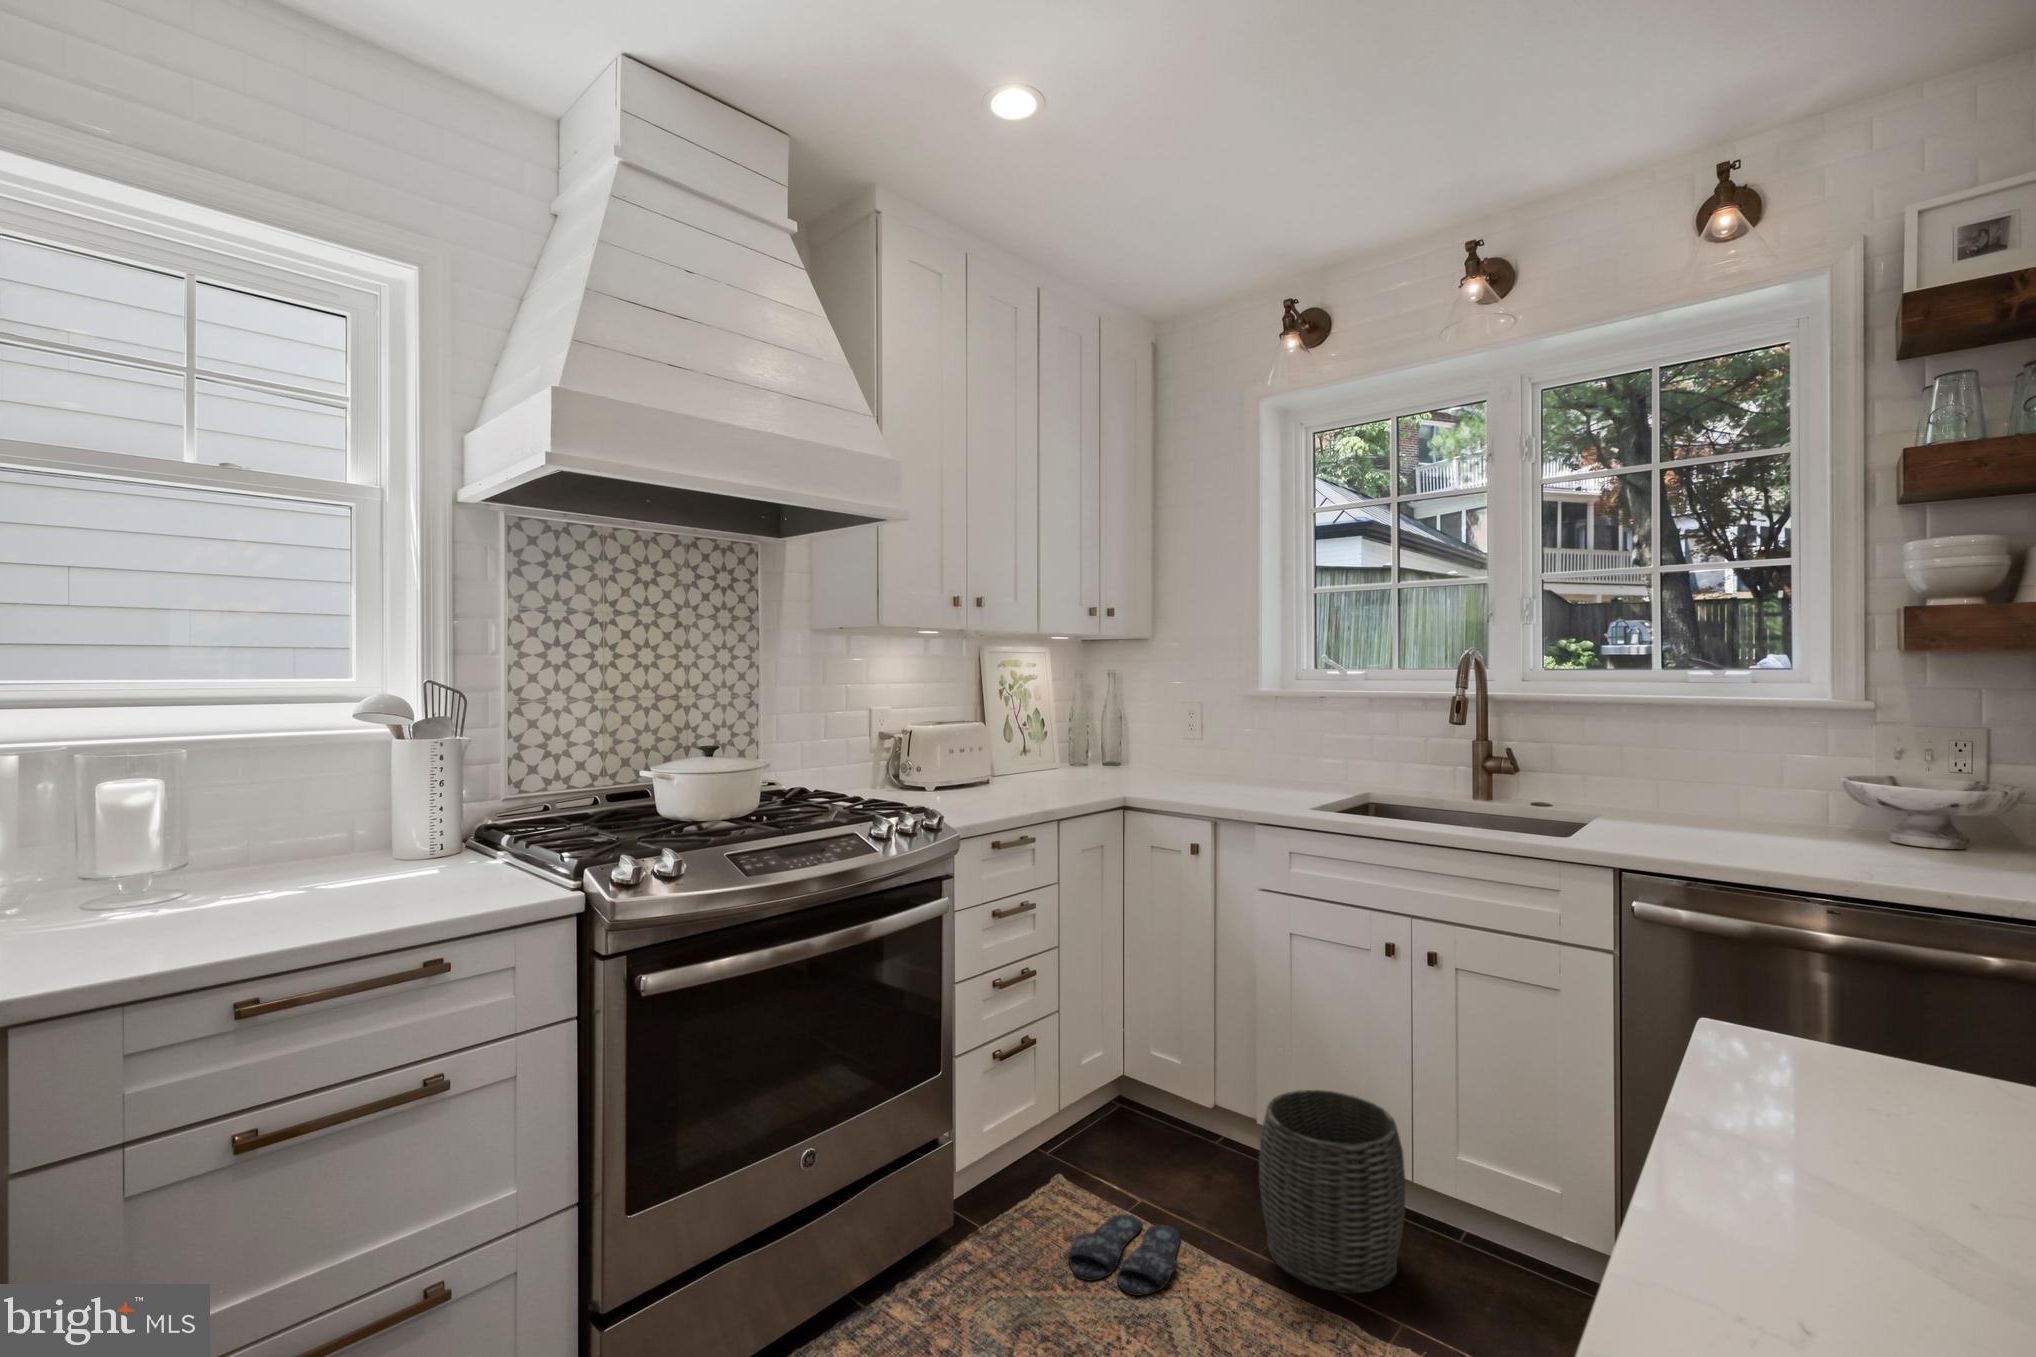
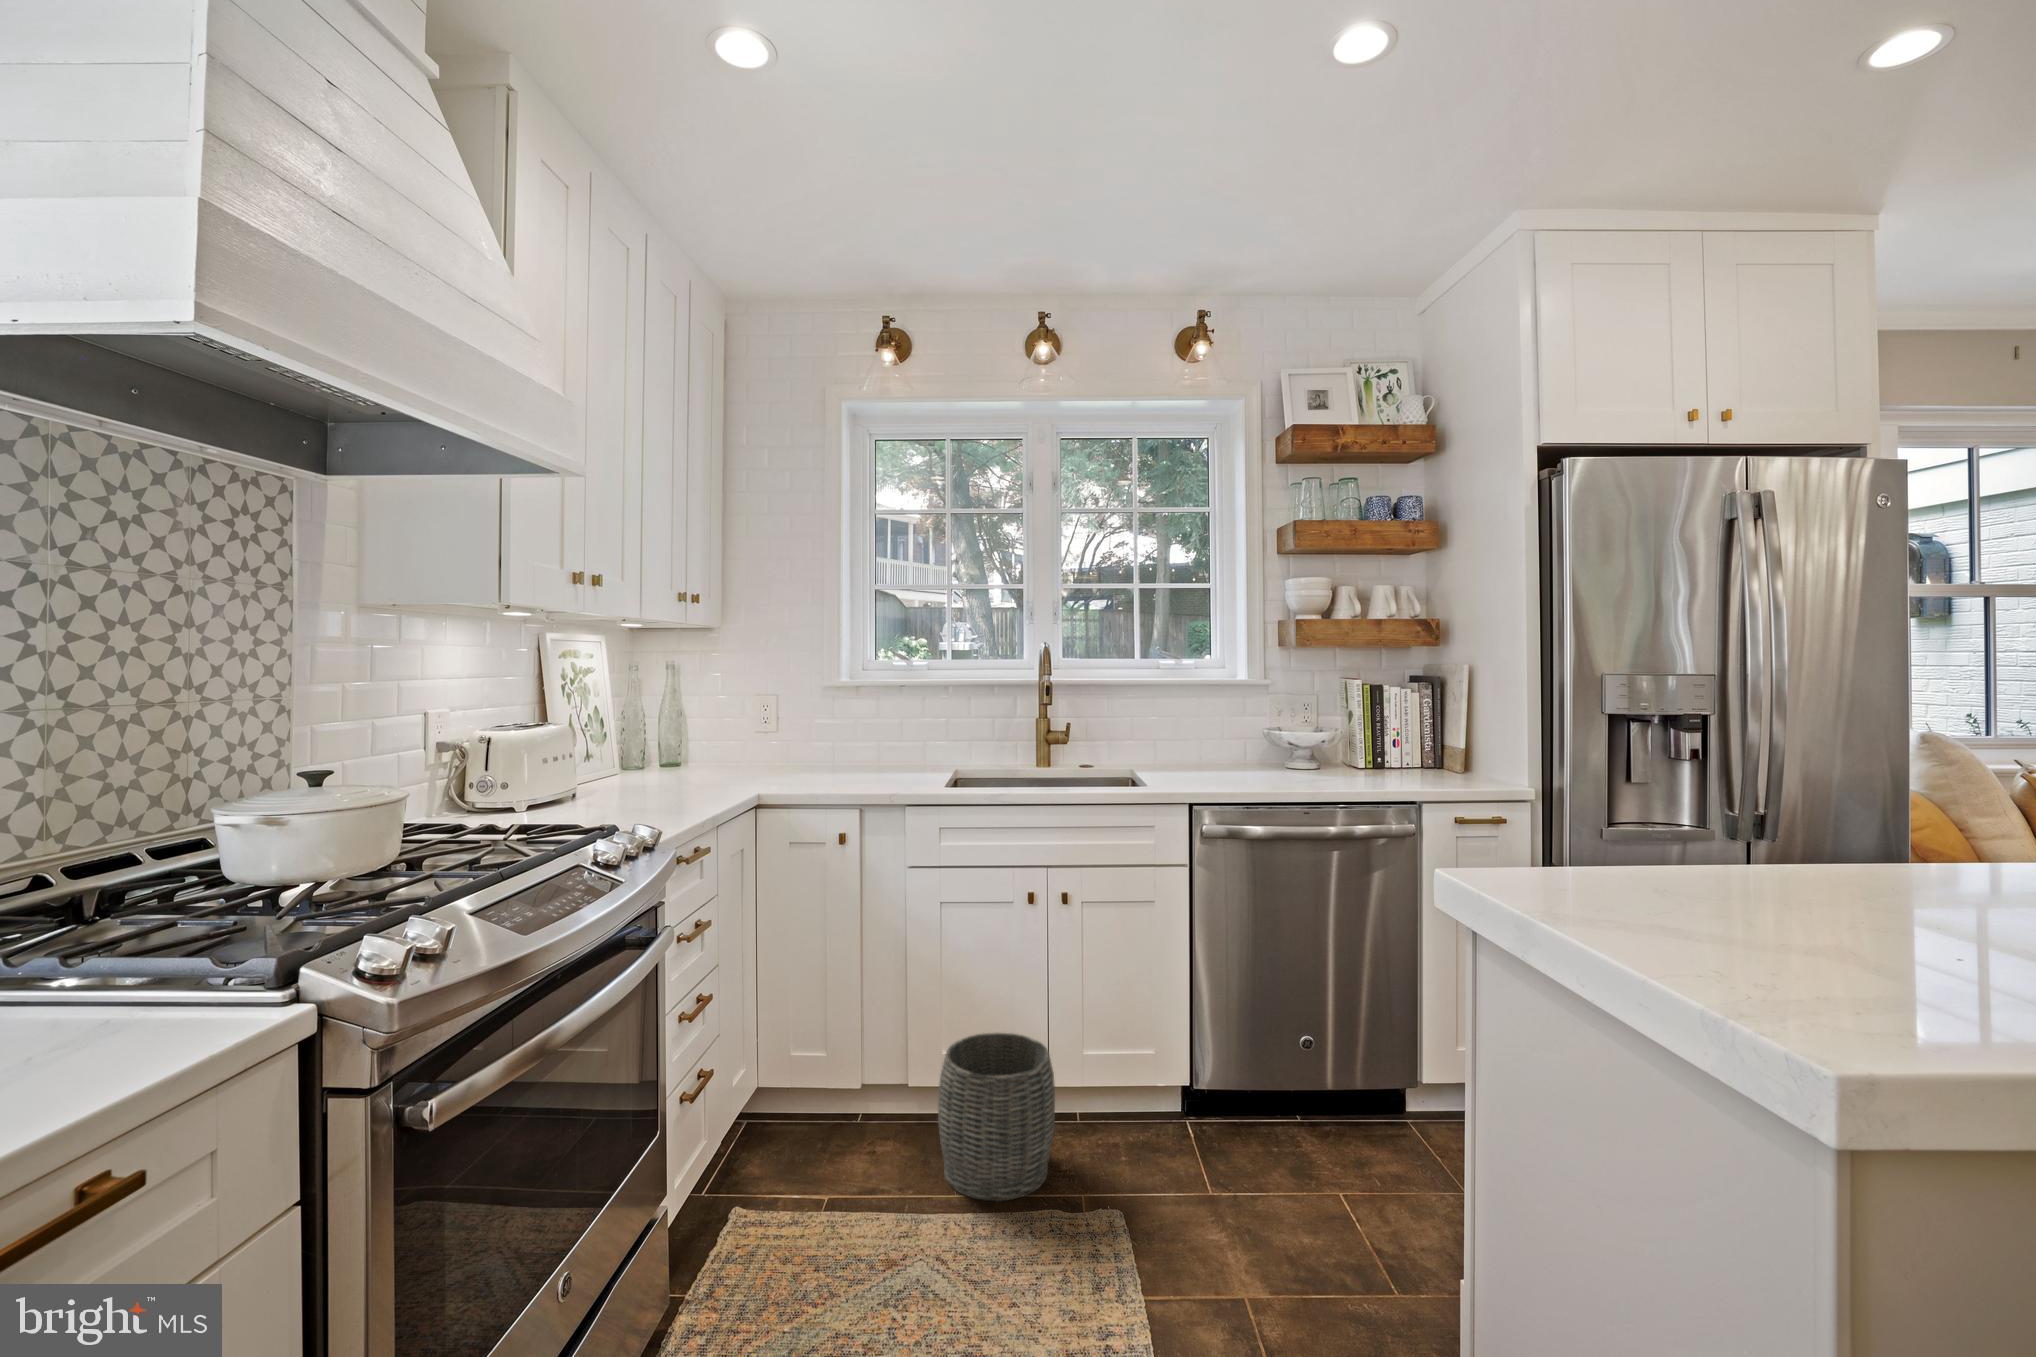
slippers: present [1069,1214,1180,1296] -> none [795,1204,902,1289]

